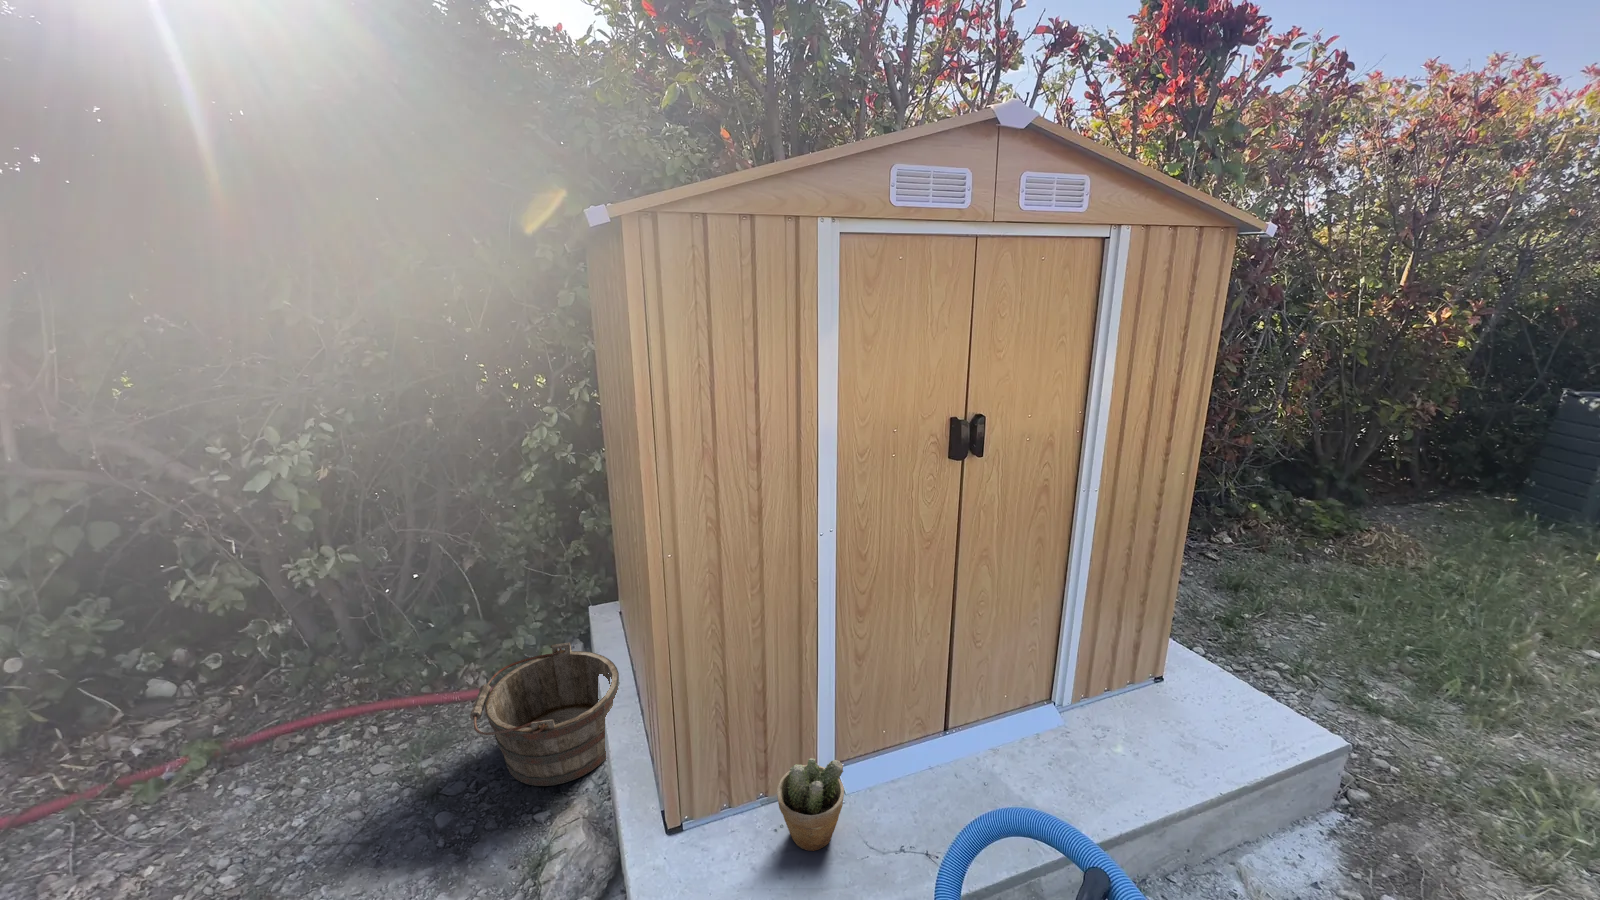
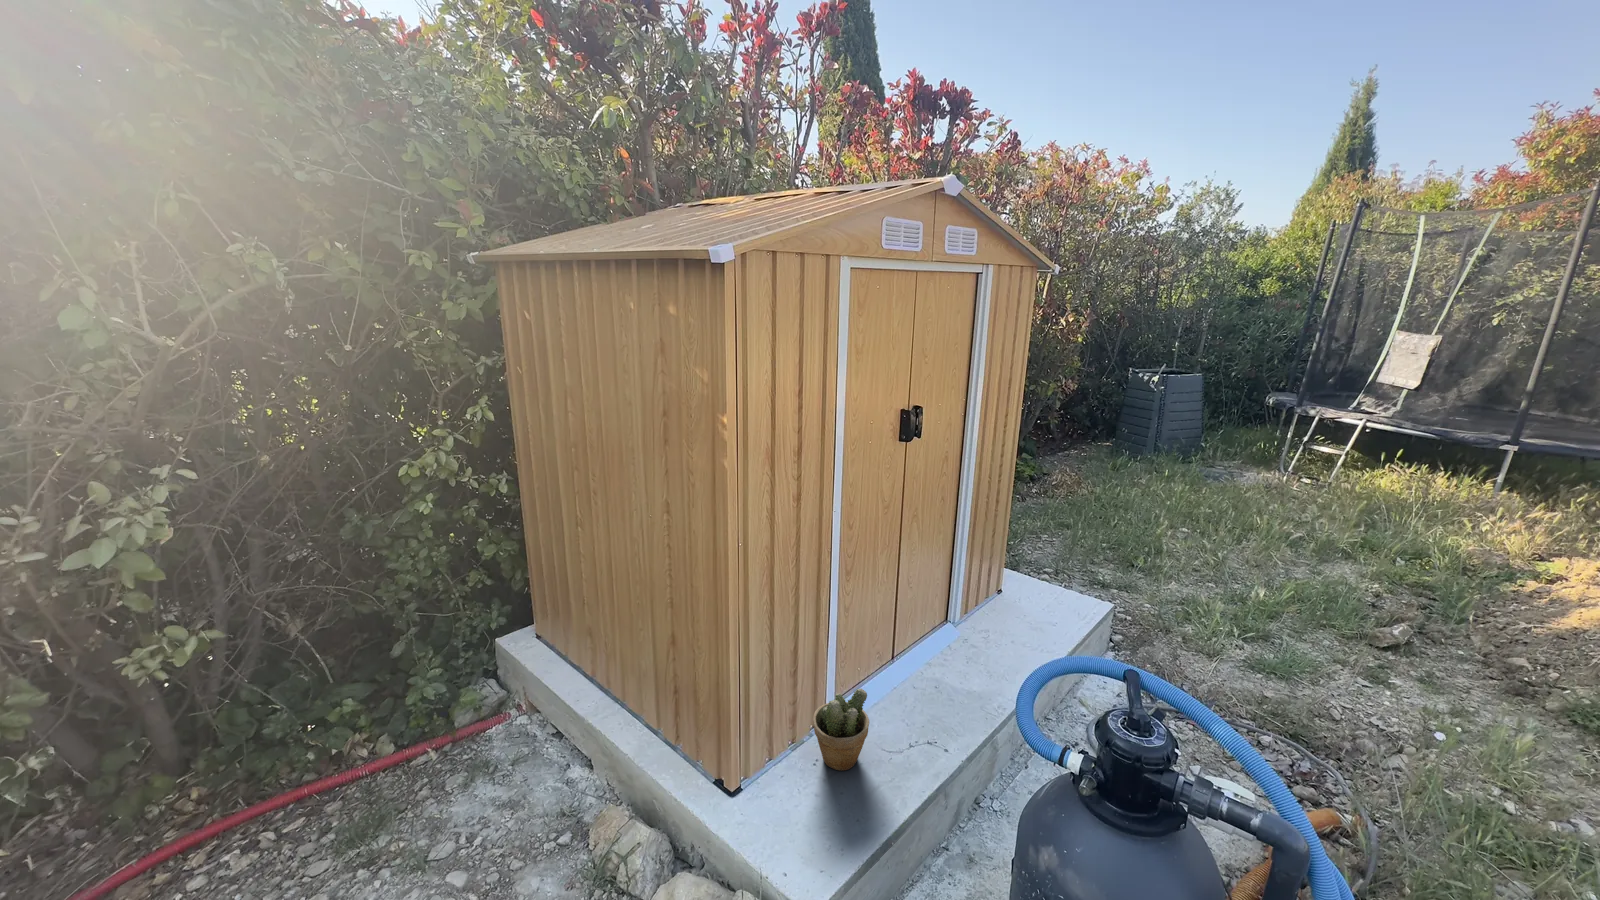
bucket: present [470,642,620,786] -> none [434,673,592,823]

